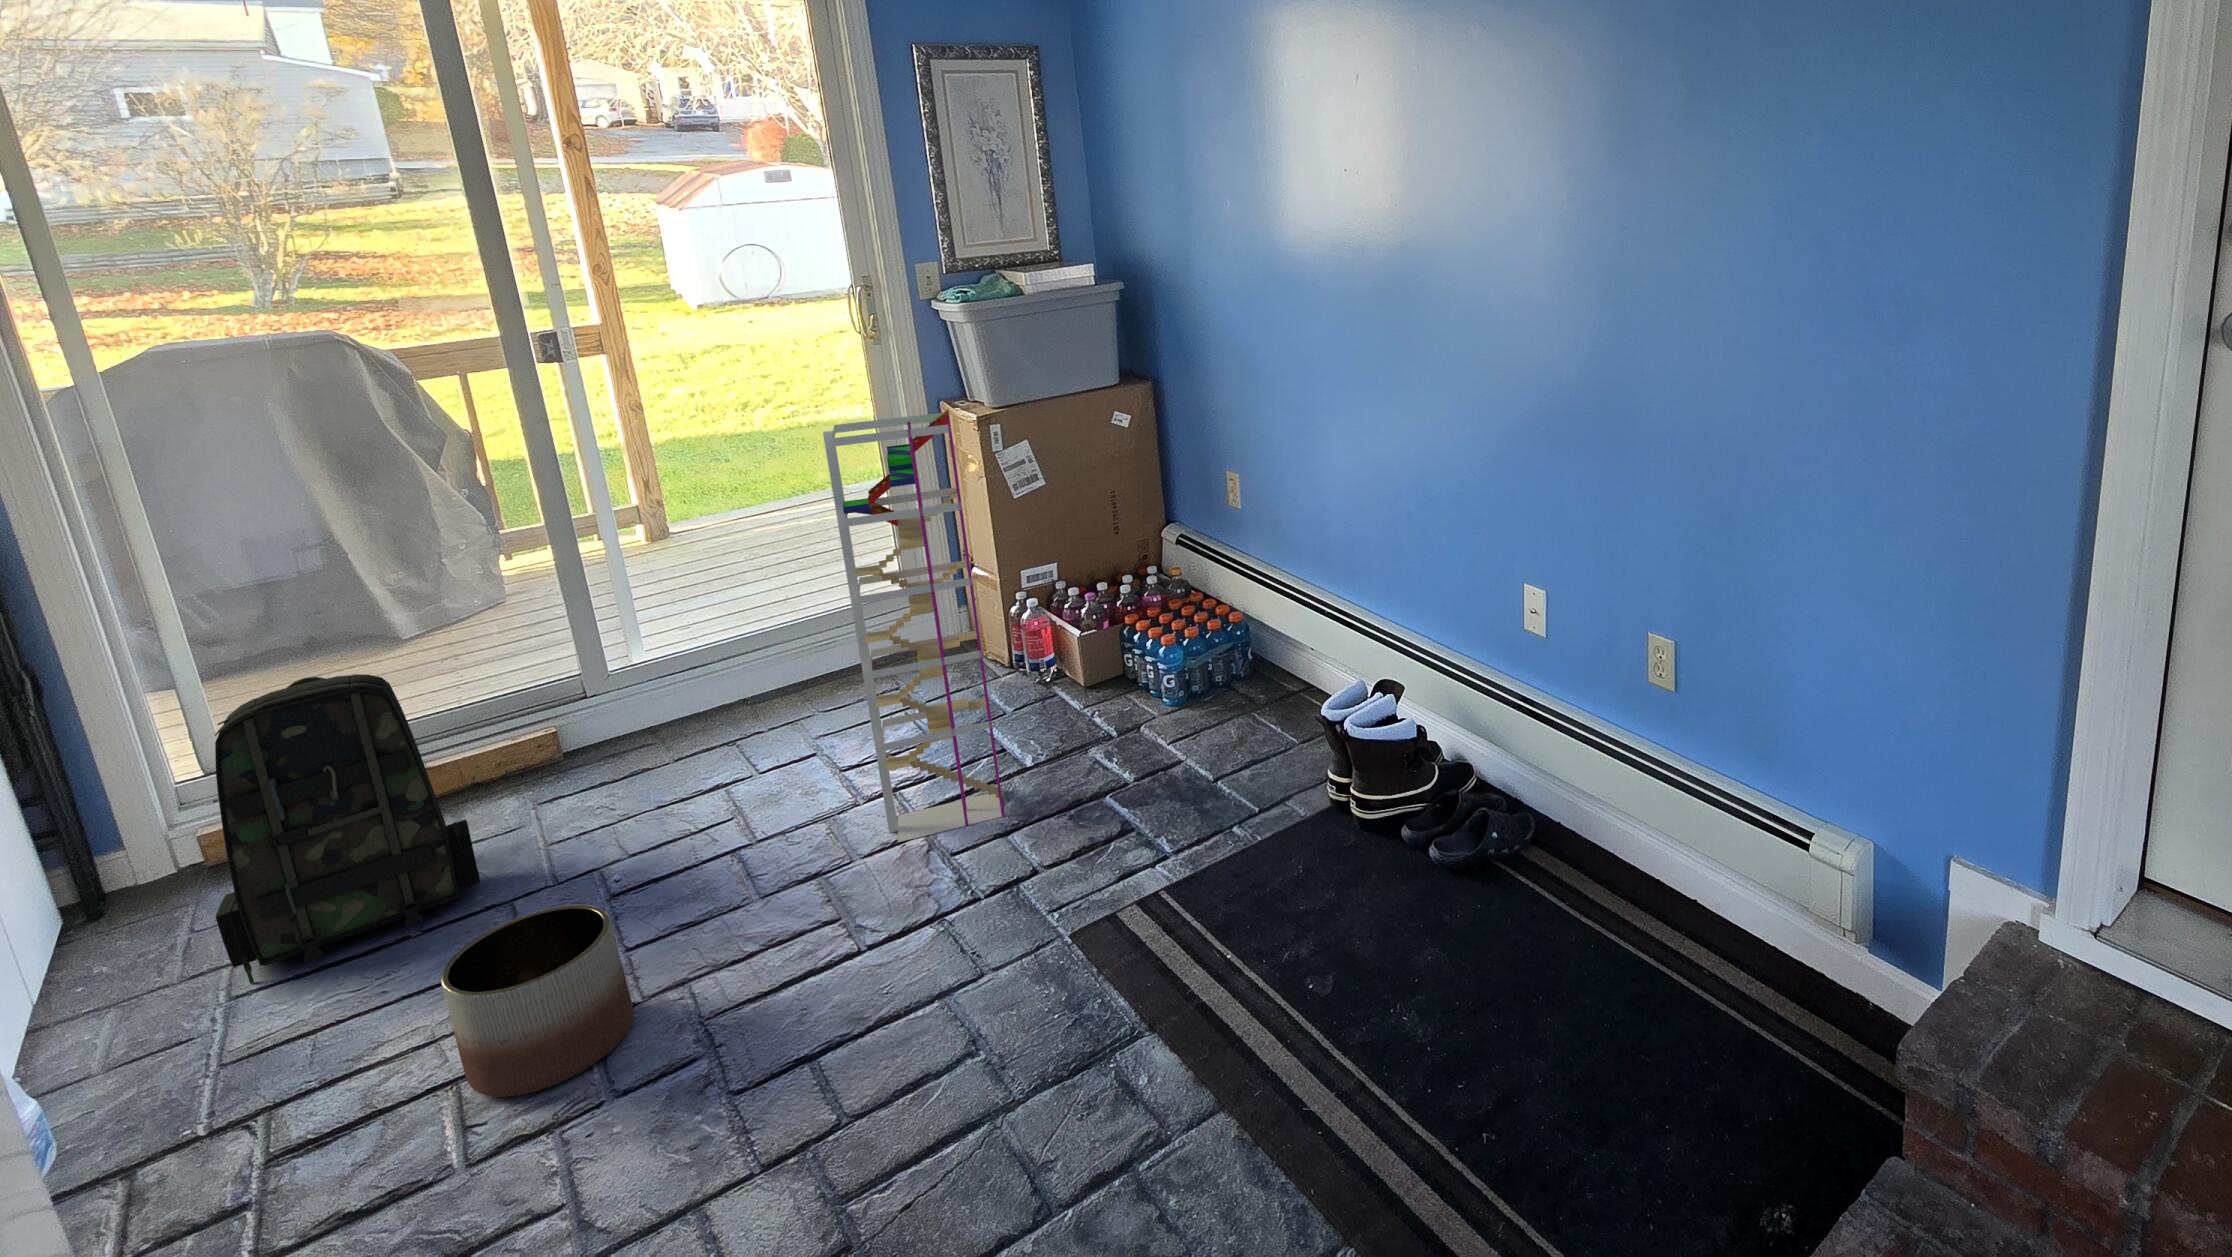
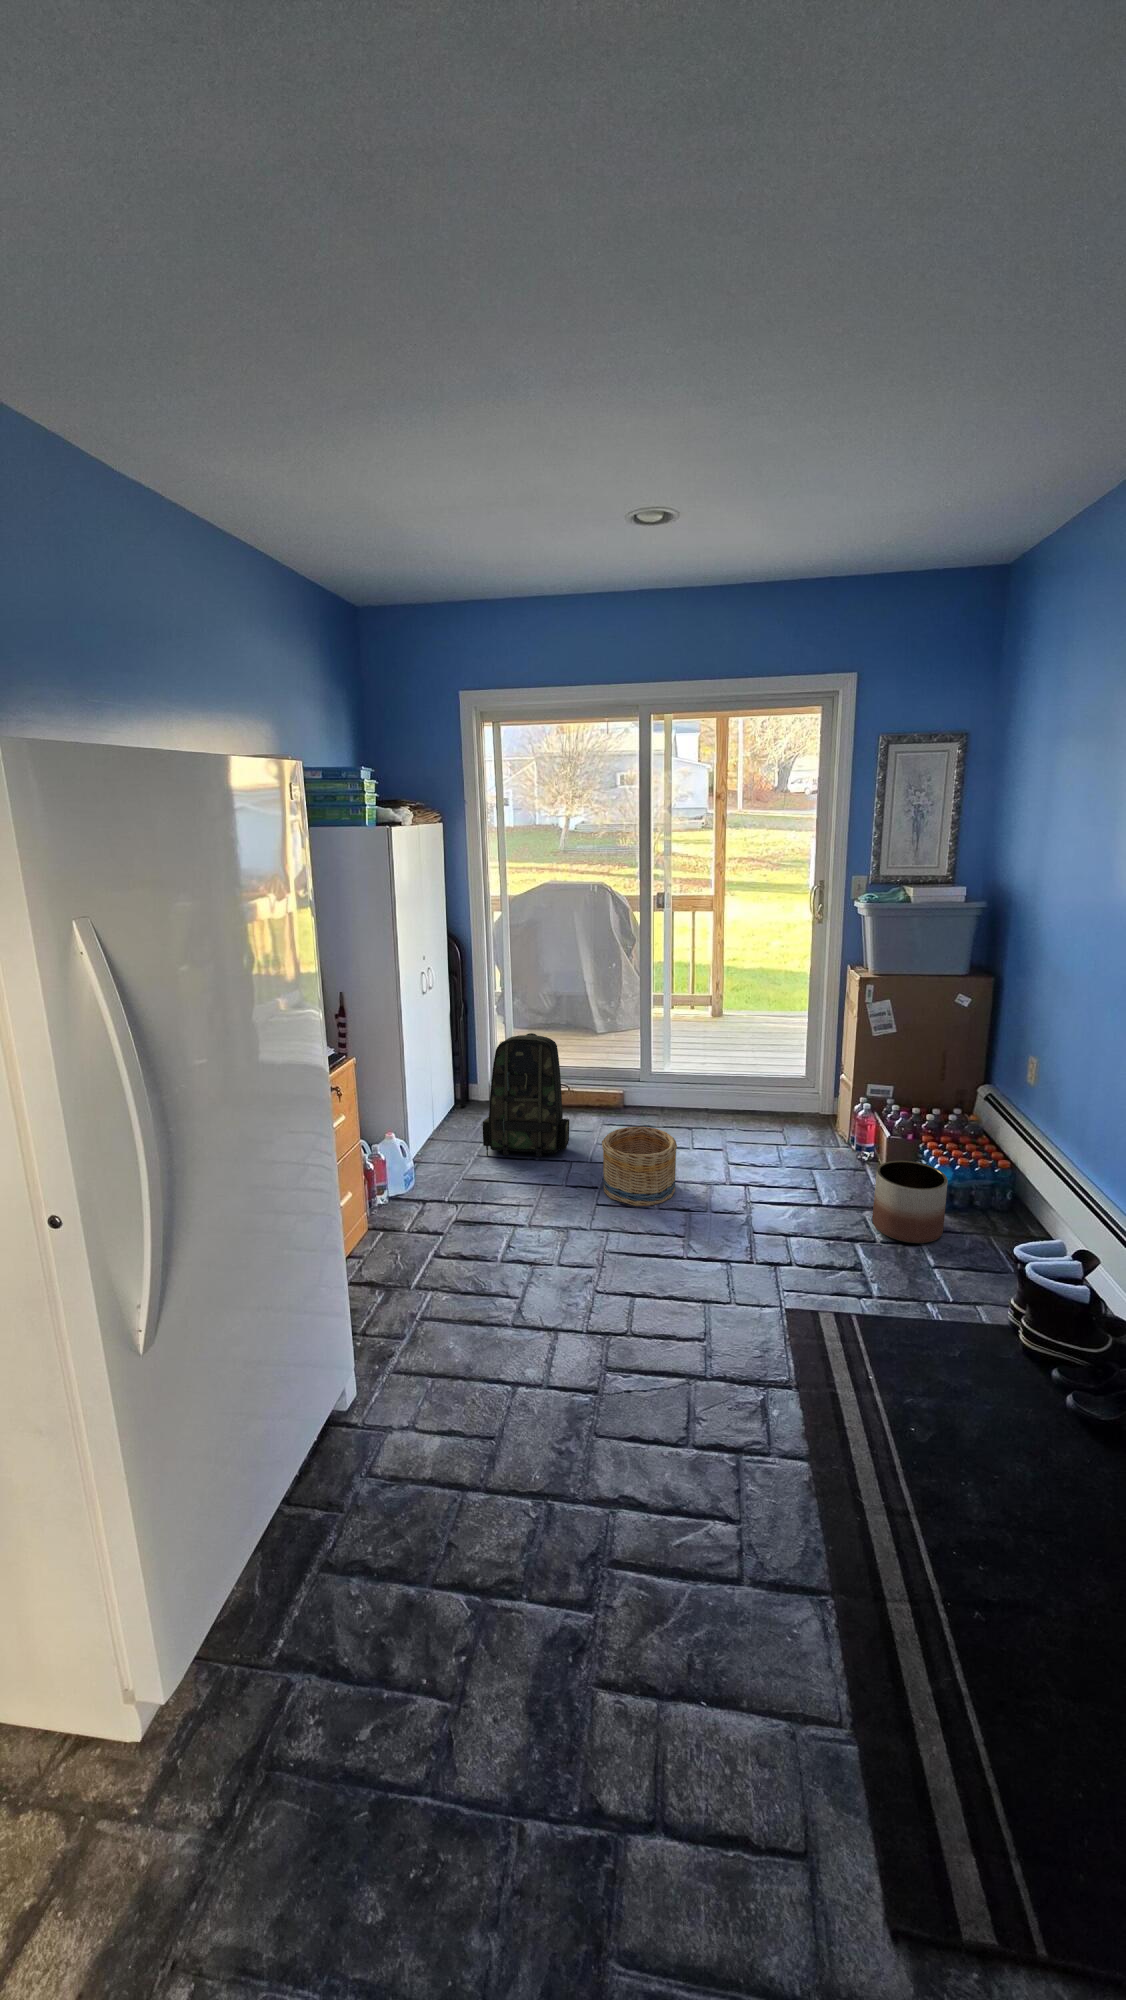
shelving unit: present [823,410,1004,842] -> none [730,960,812,1227]
basket: none [595,759,774,924] -> present [602,1127,677,1206]
planter: present [441,905,633,1097] -> present [872,1161,948,1243]

